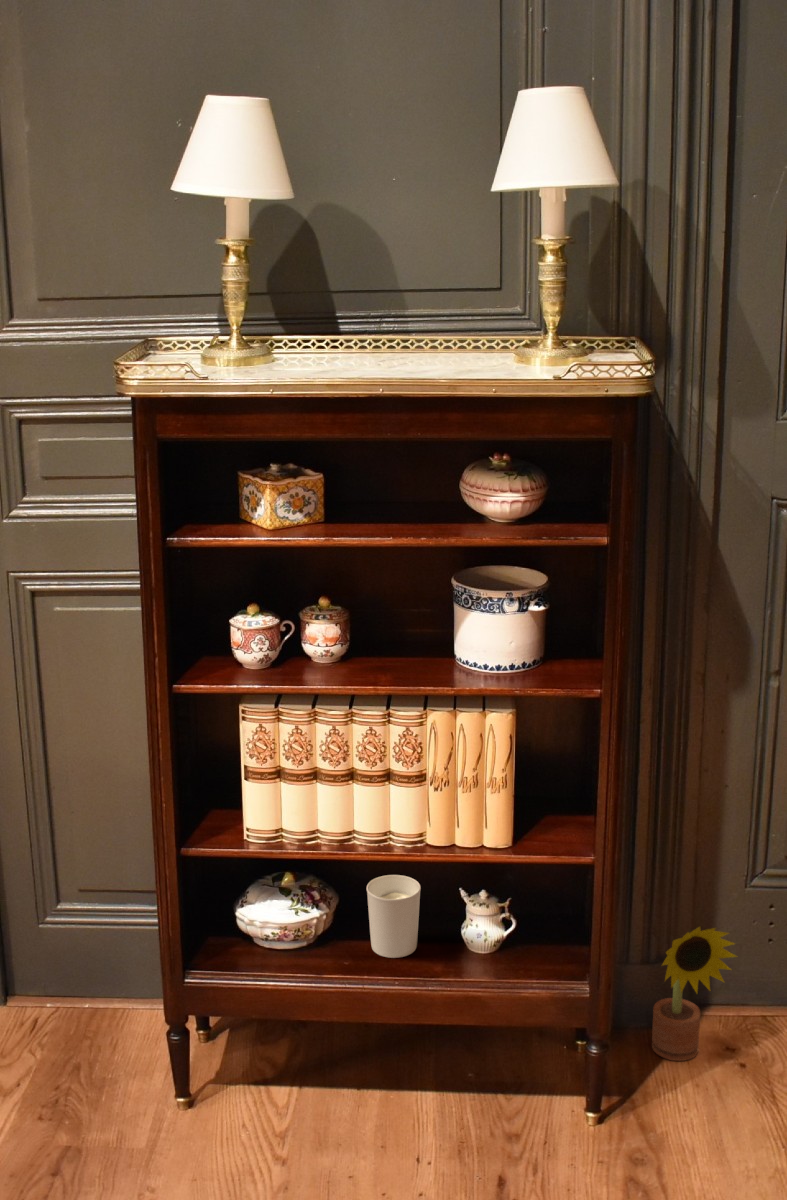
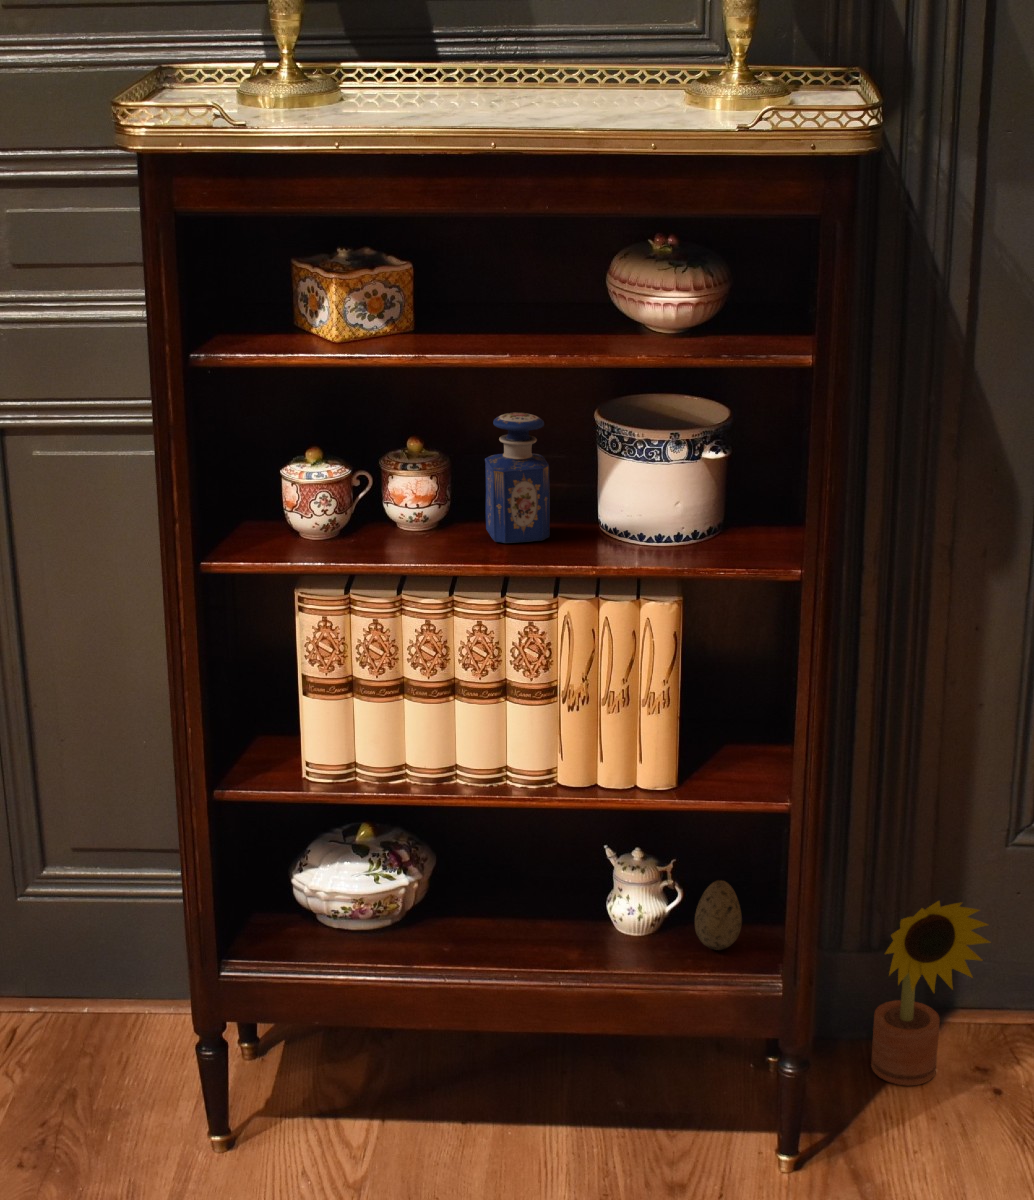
perfume bottle: none [374,579,421,672] -> present [485,413,550,543]
candle holder: present [366,875,421,958] -> none [474,828,550,941]
decorative egg: none [525,913,559,964] -> present [695,880,742,950]

